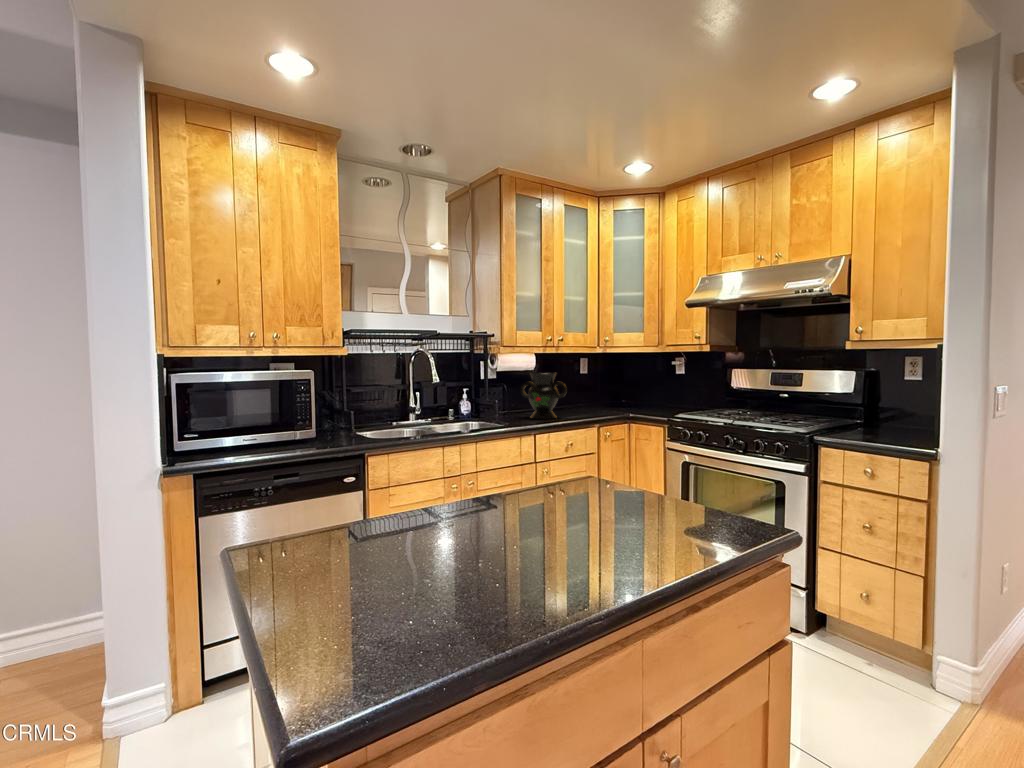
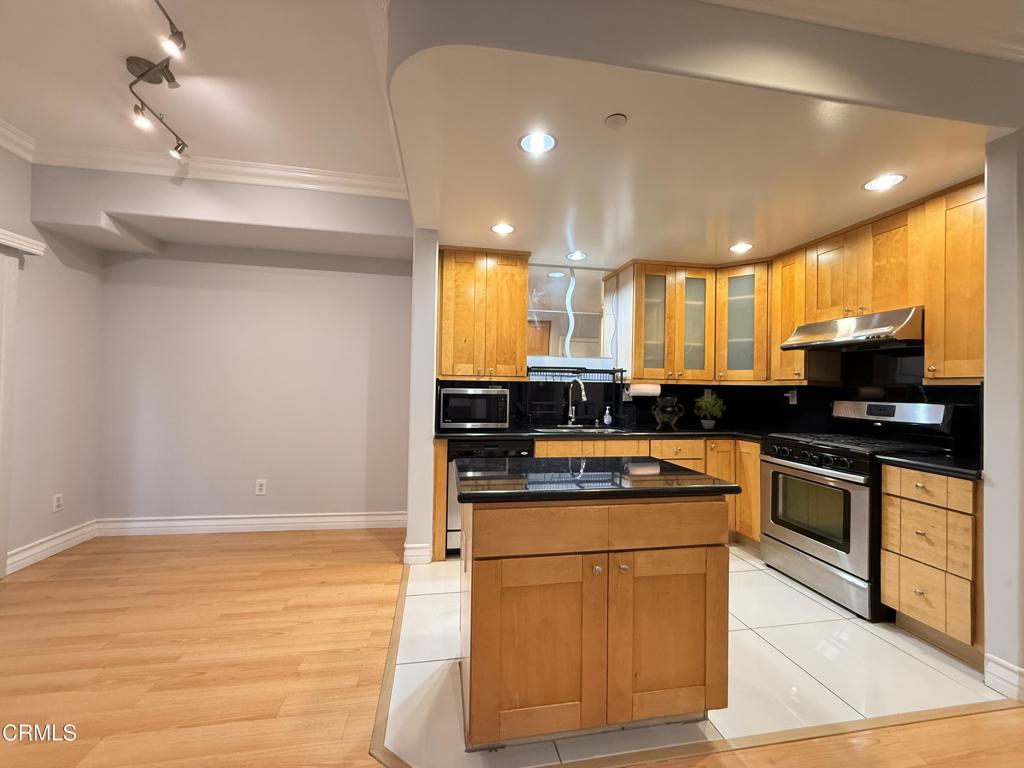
potted plant: none [568,361,612,412] -> present [699,396,720,429]

